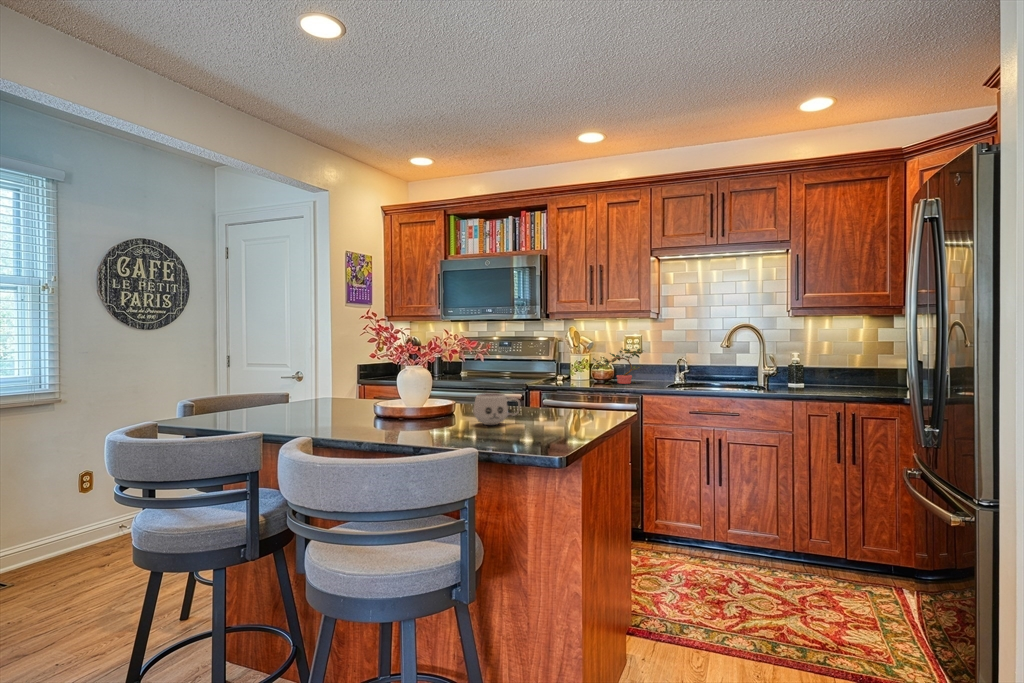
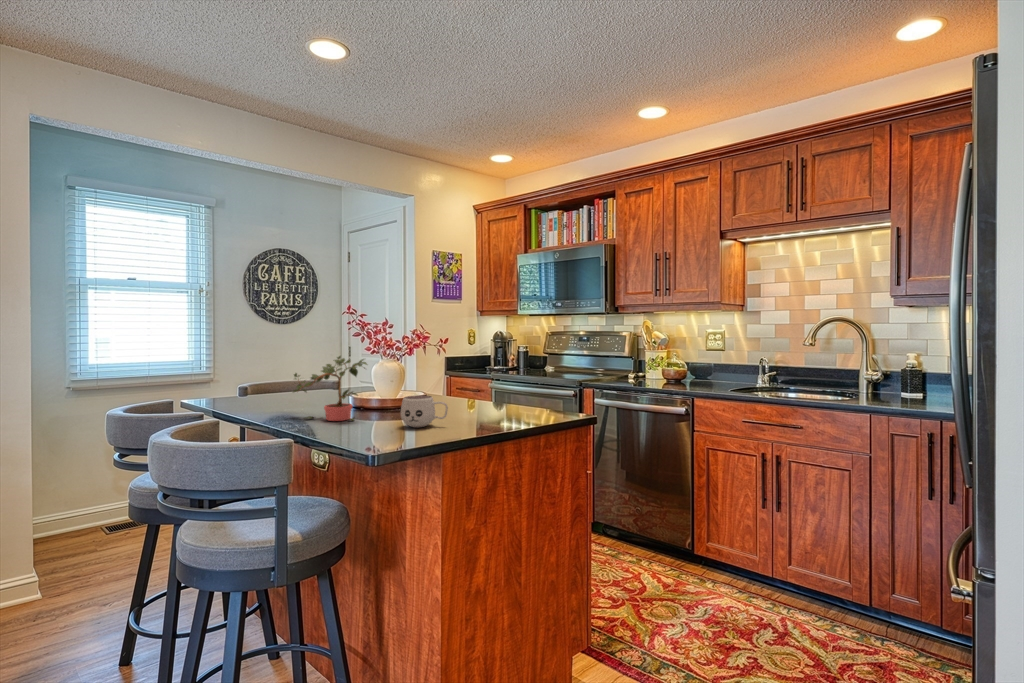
potted plant: present [592,348,643,384] -> present [293,356,367,421]

